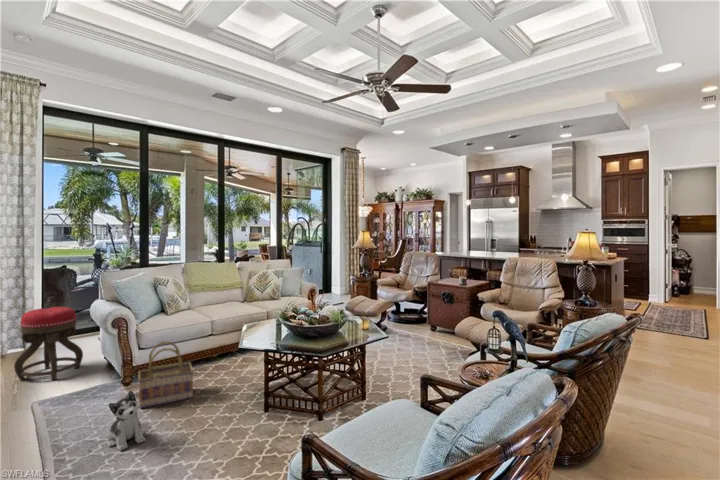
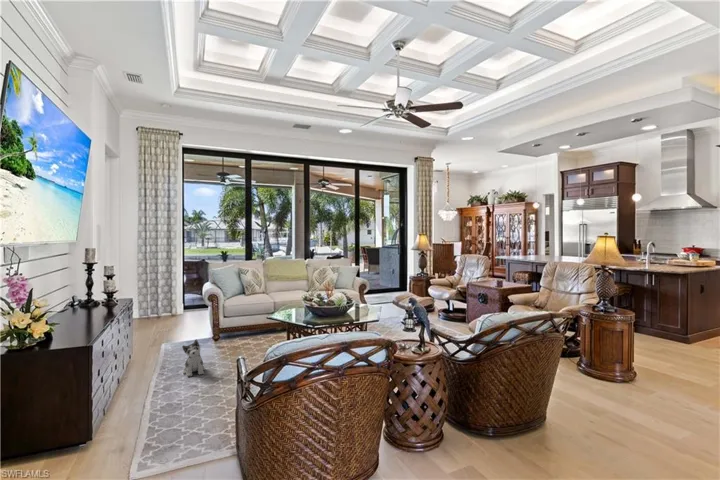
ottoman: present [14,307,83,380] -> none [155,286,196,334]
basket: present [138,342,193,408] -> none [211,313,249,356]

